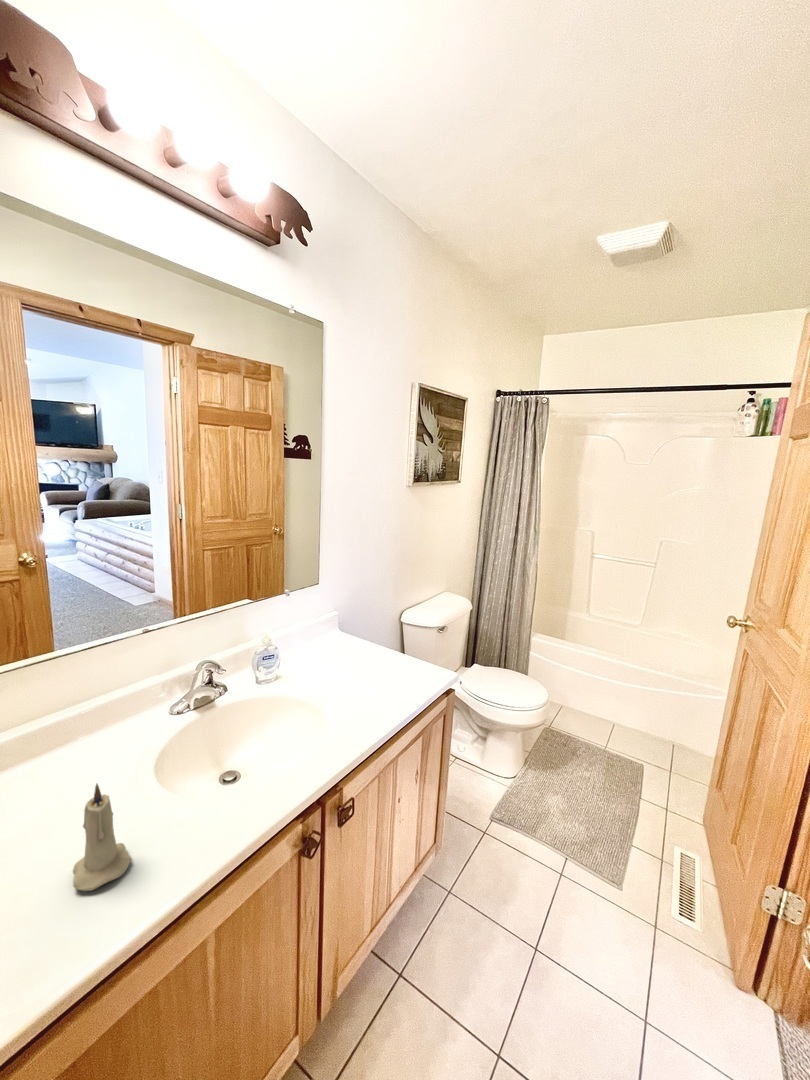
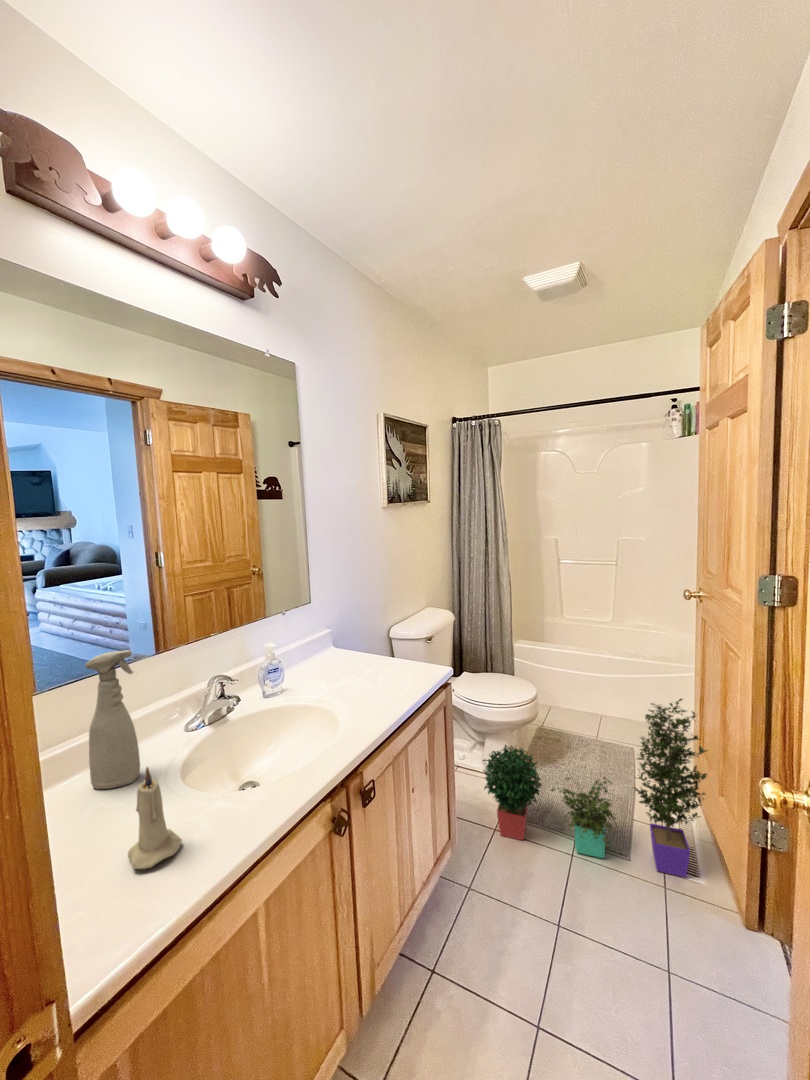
spray bottle: none [57,638,112,776] -> present [85,650,140,789]
potted plant: none [478,737,729,919] -> present [483,699,708,877]

